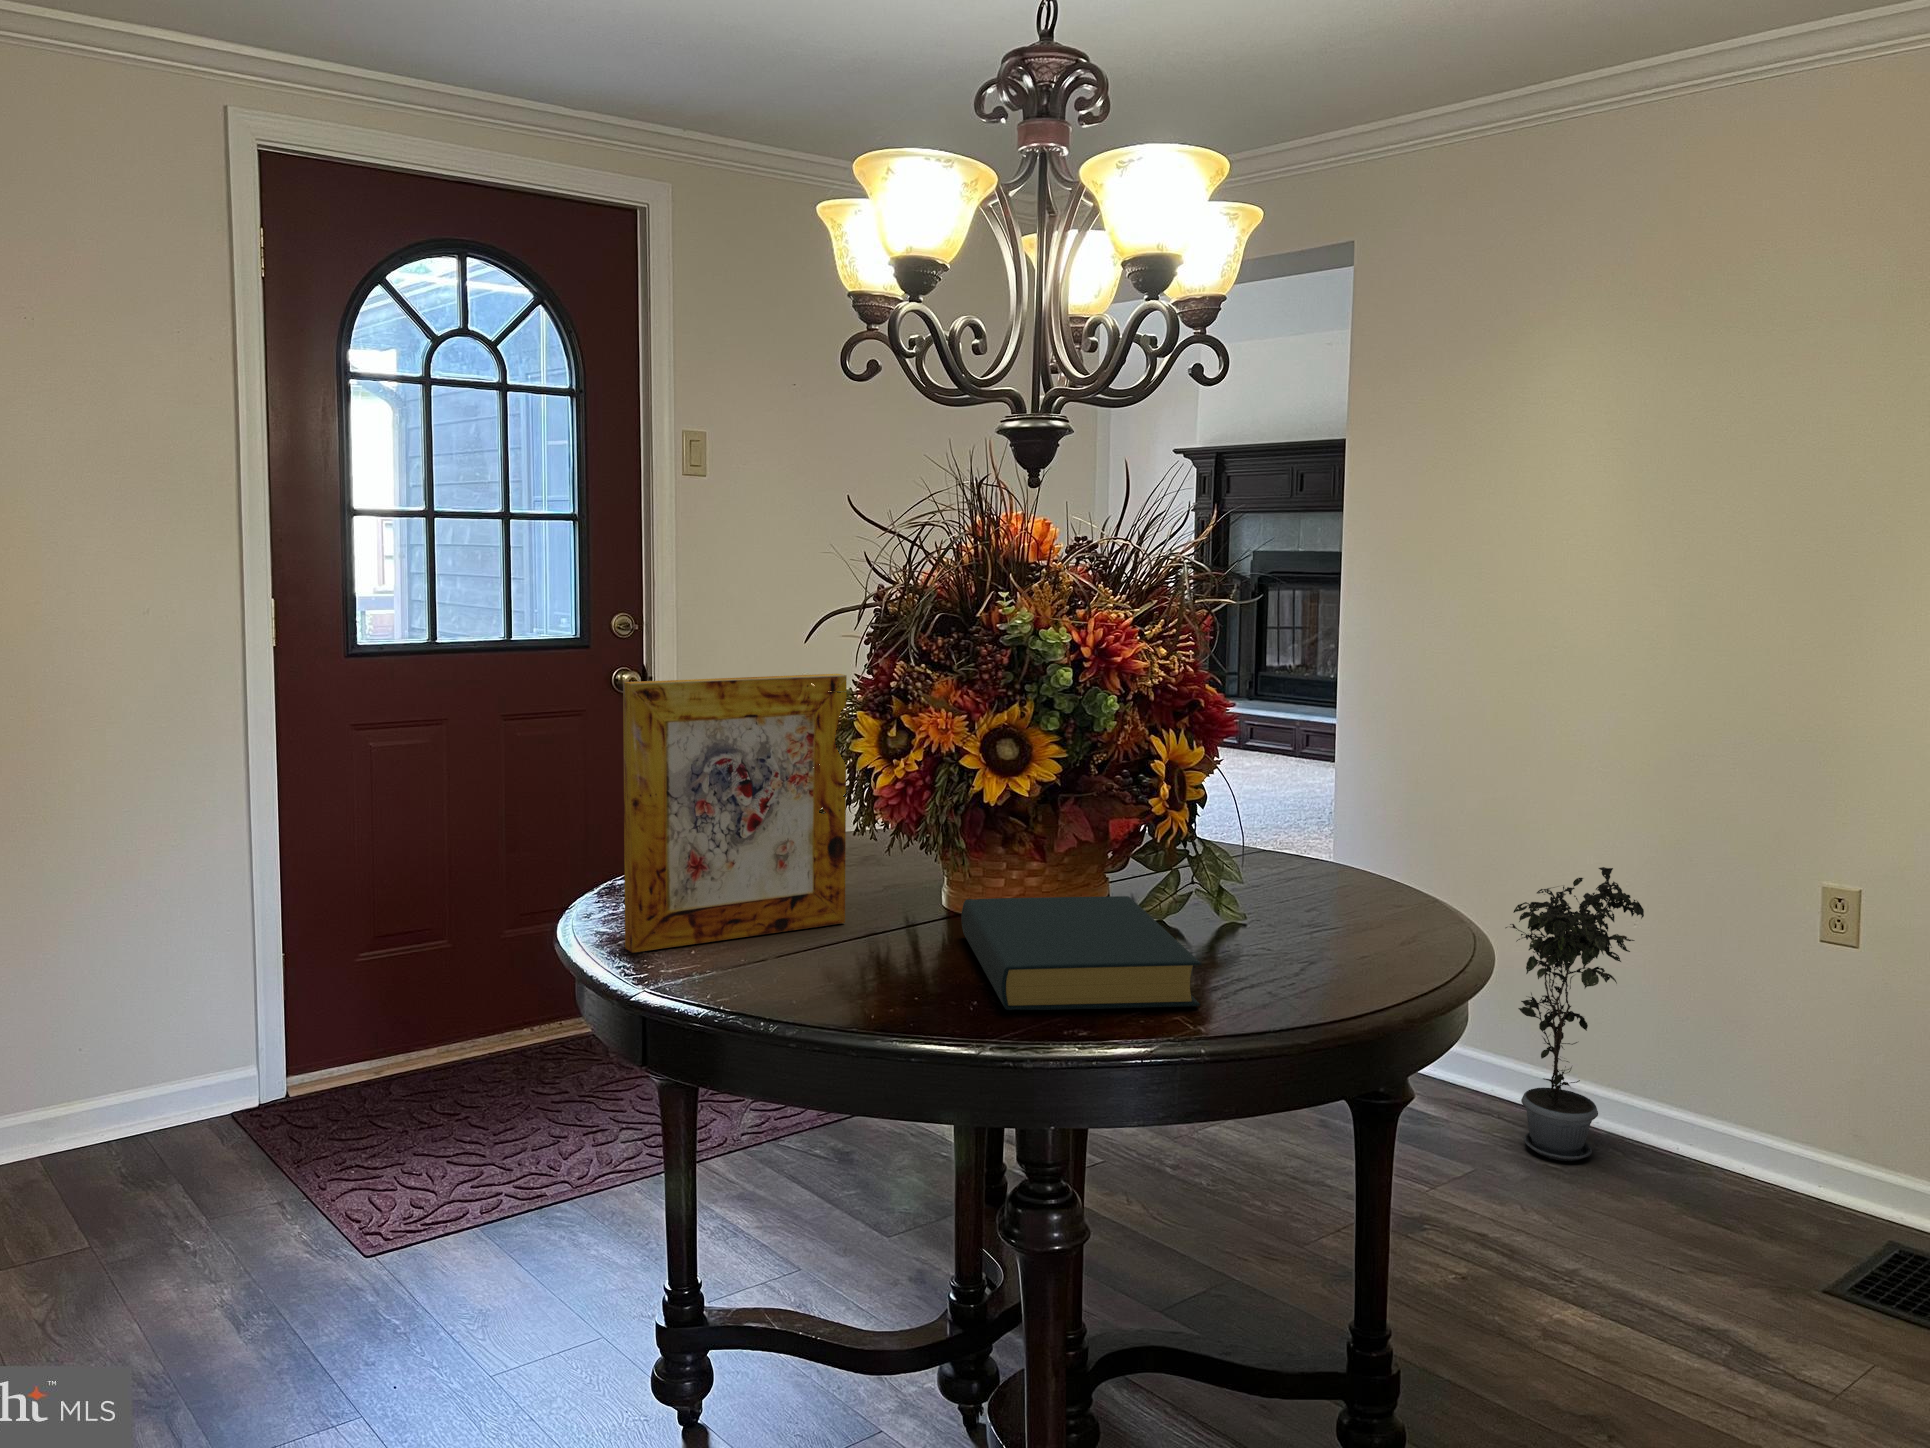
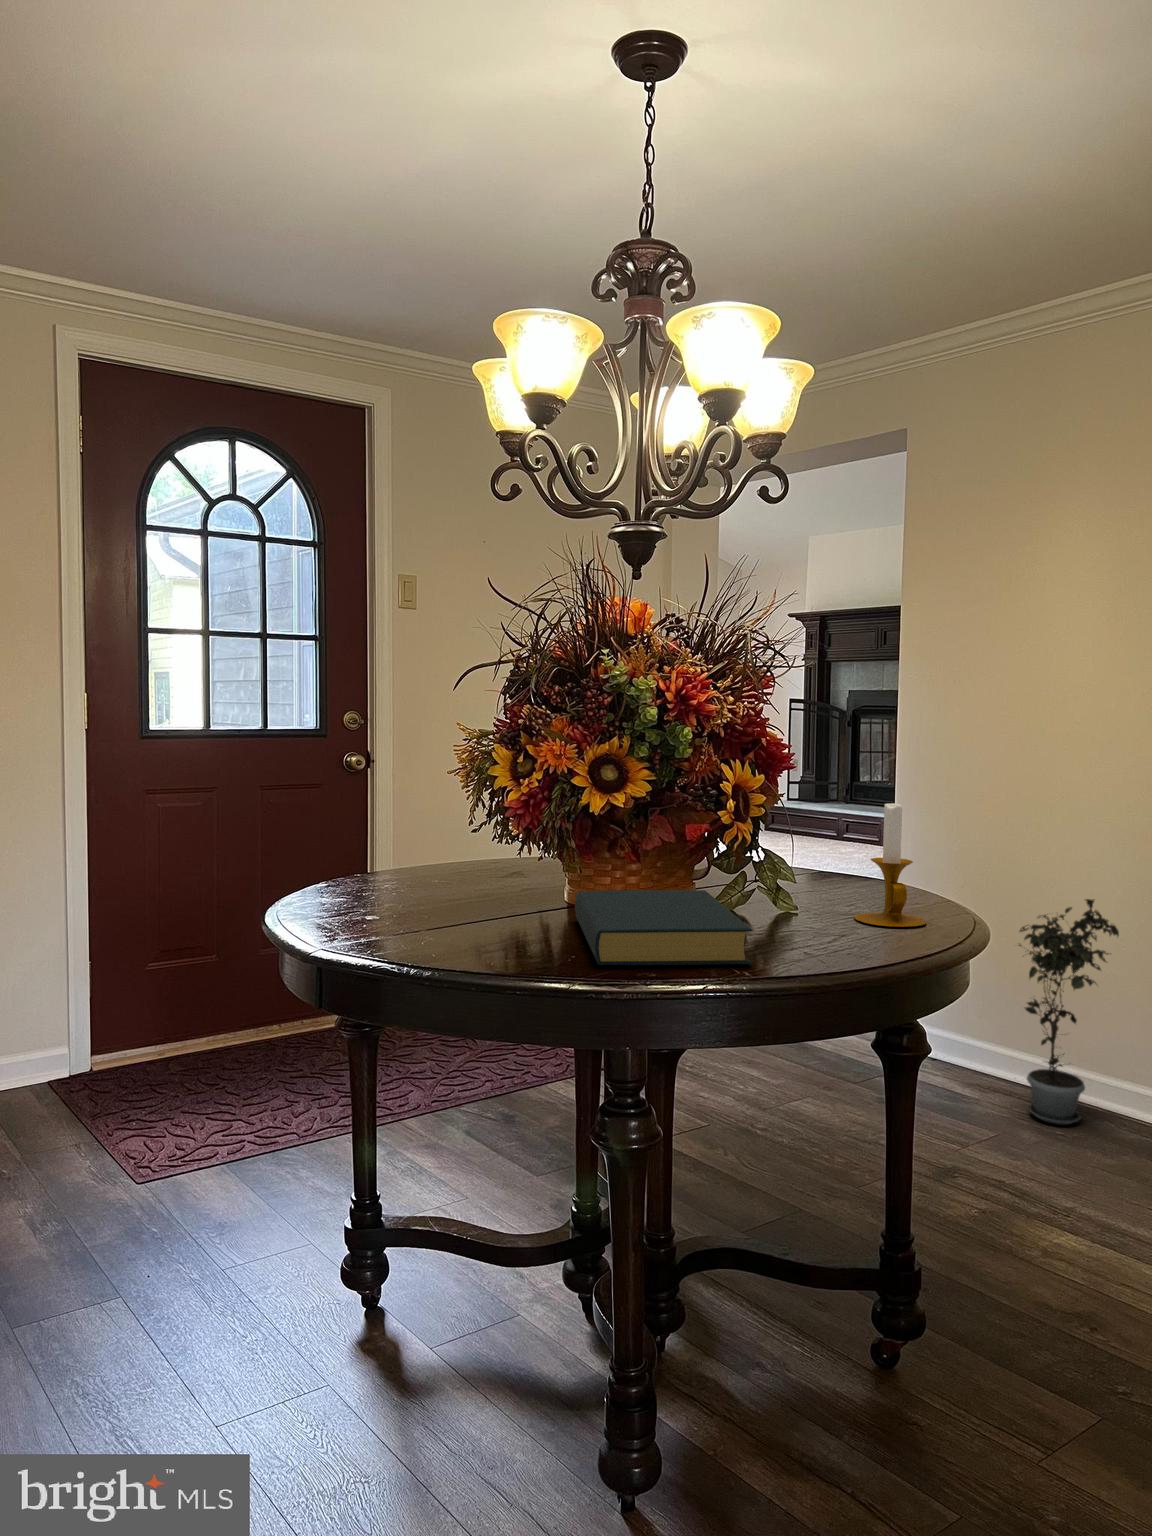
picture frame: present [623,674,847,952] -> none [312,718,488,927]
candlestick: none [1318,782,1413,943] -> present [854,804,927,927]

